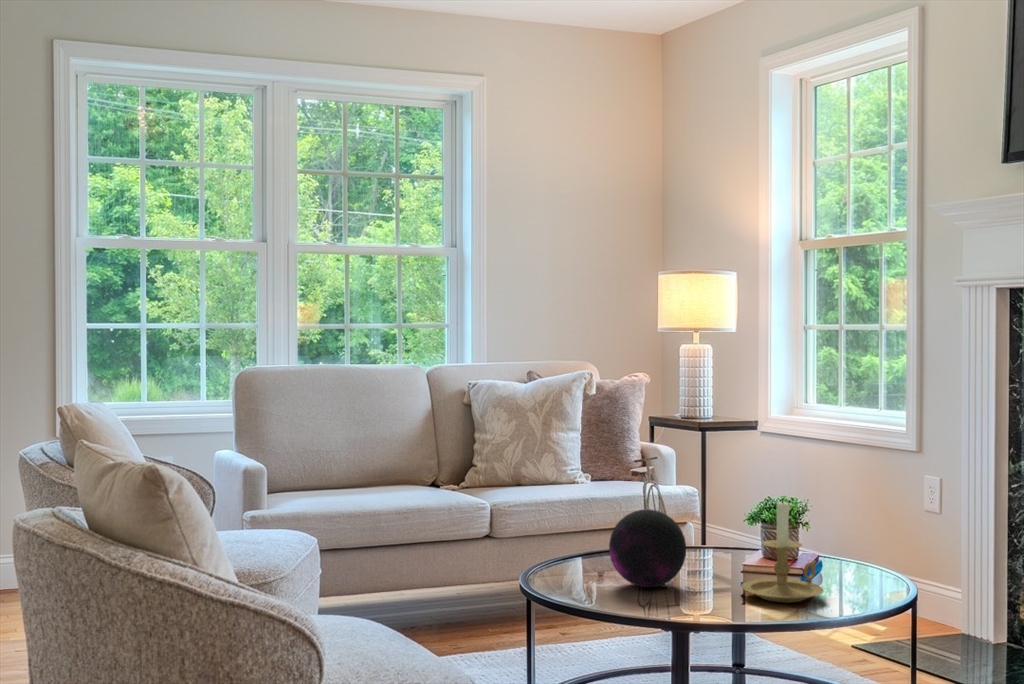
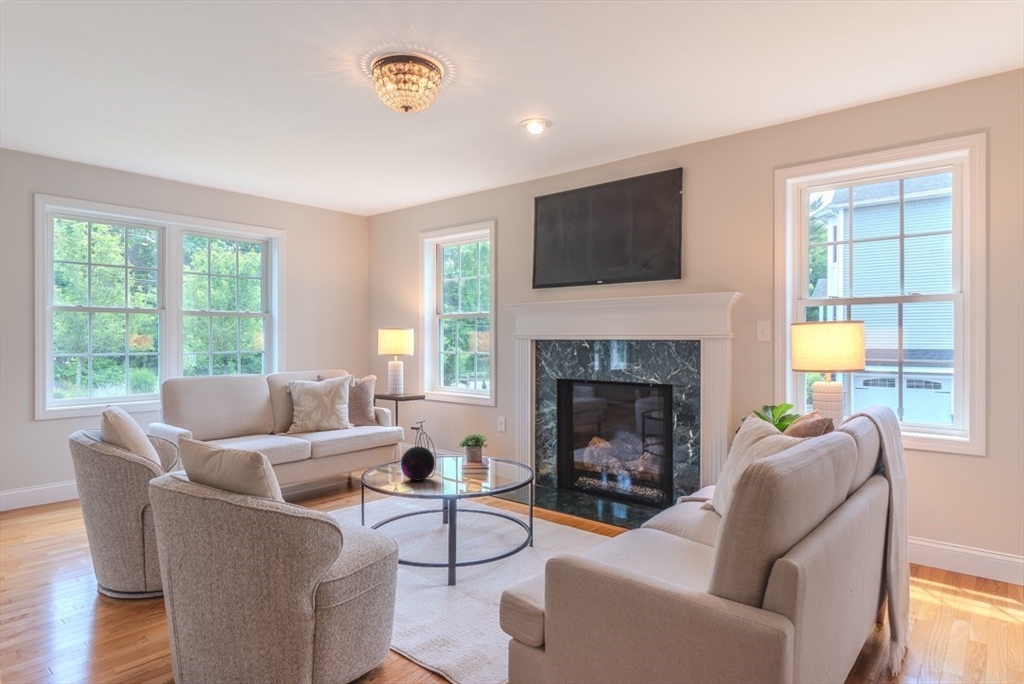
candle holder: present [741,499,823,603] -> none [459,439,492,482]

